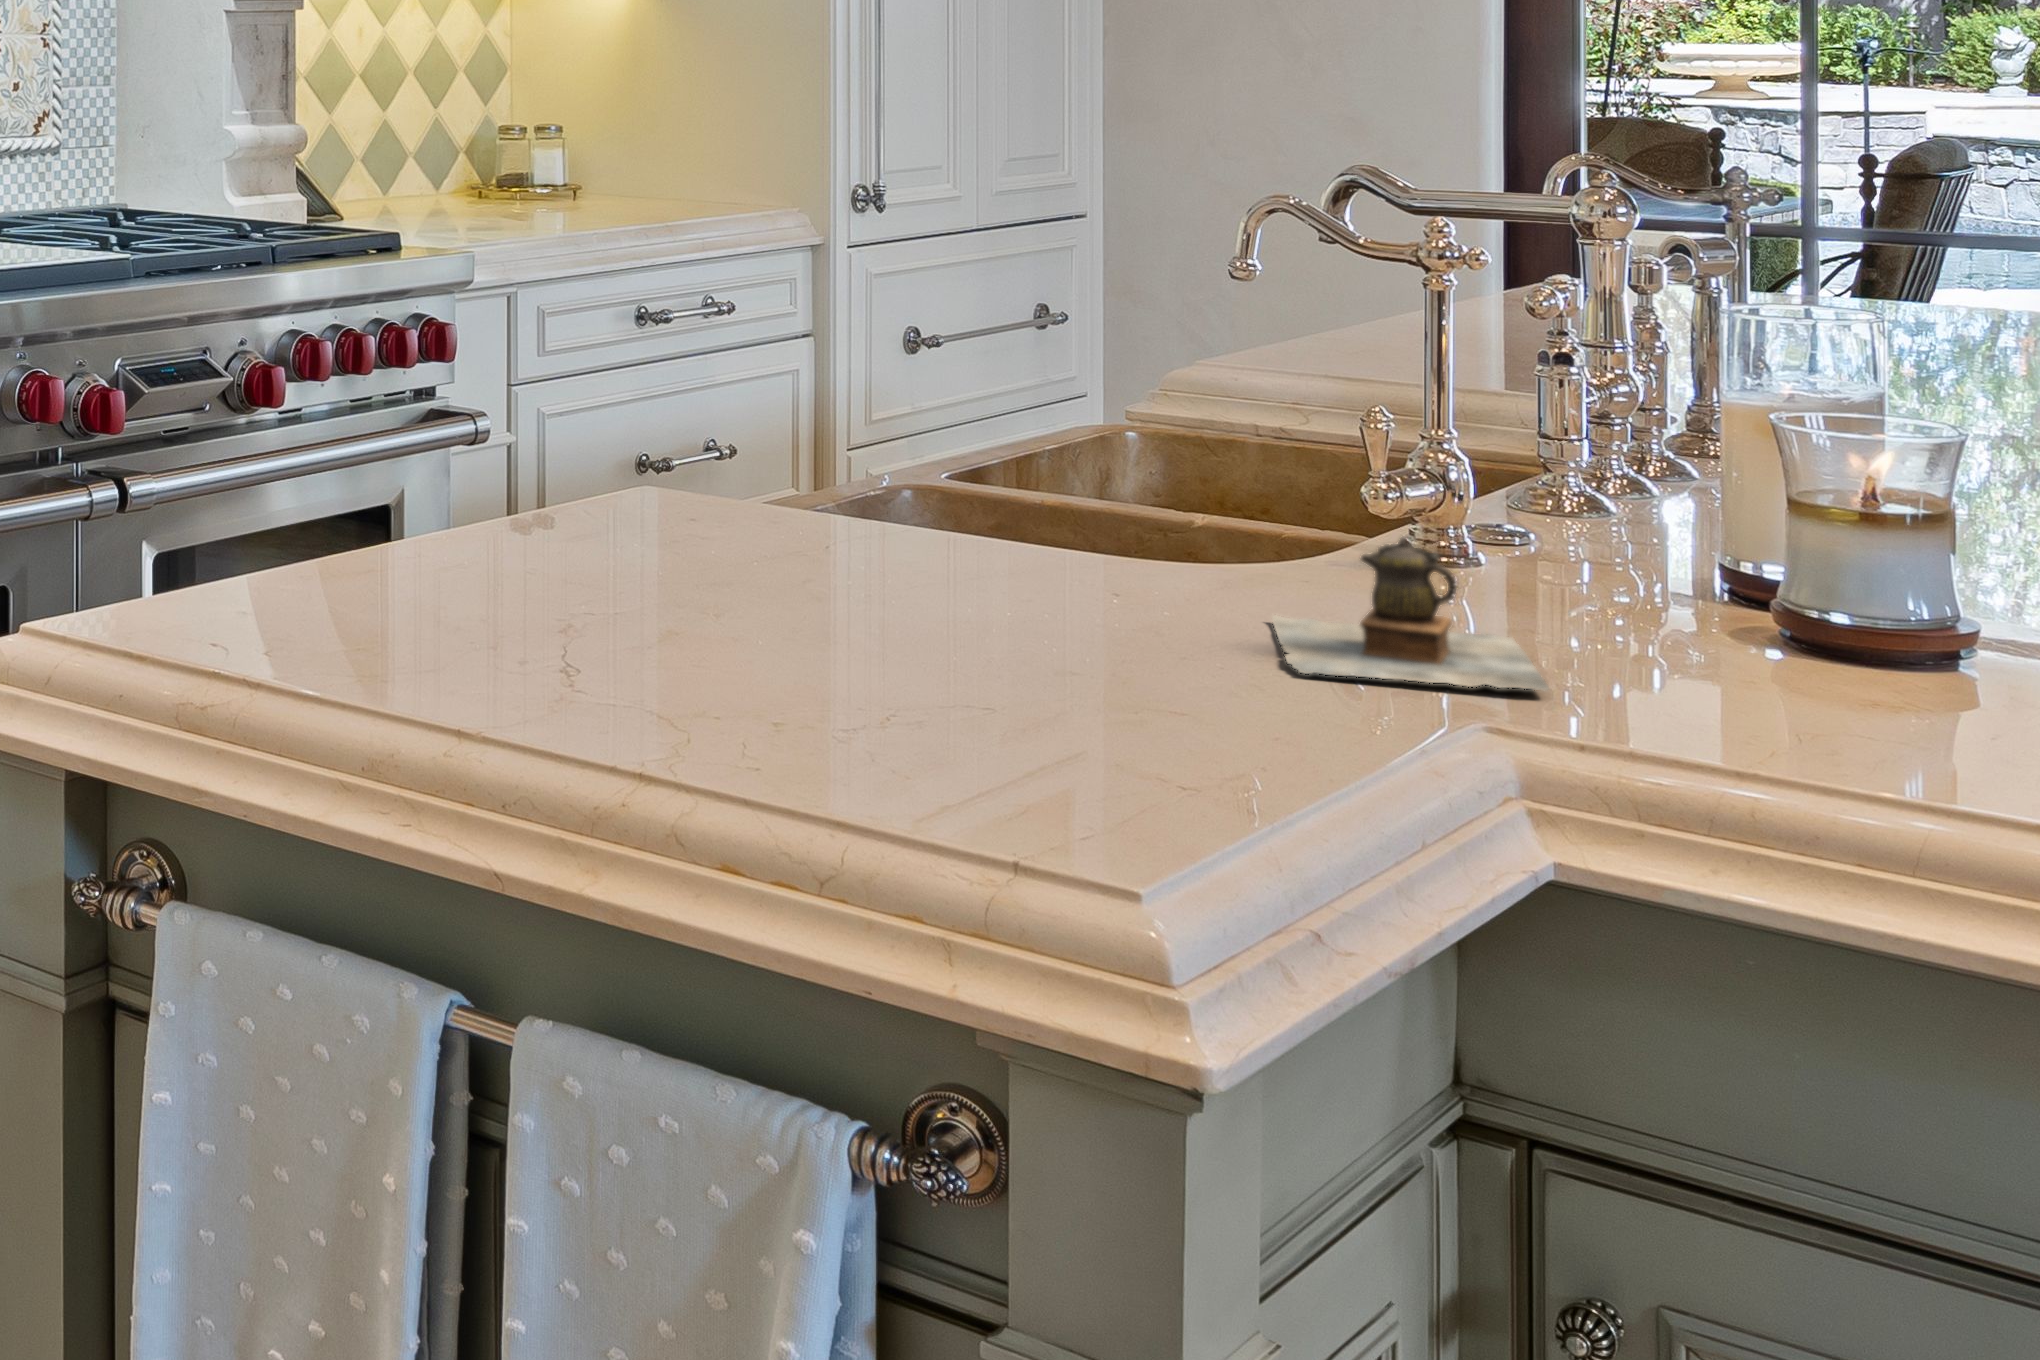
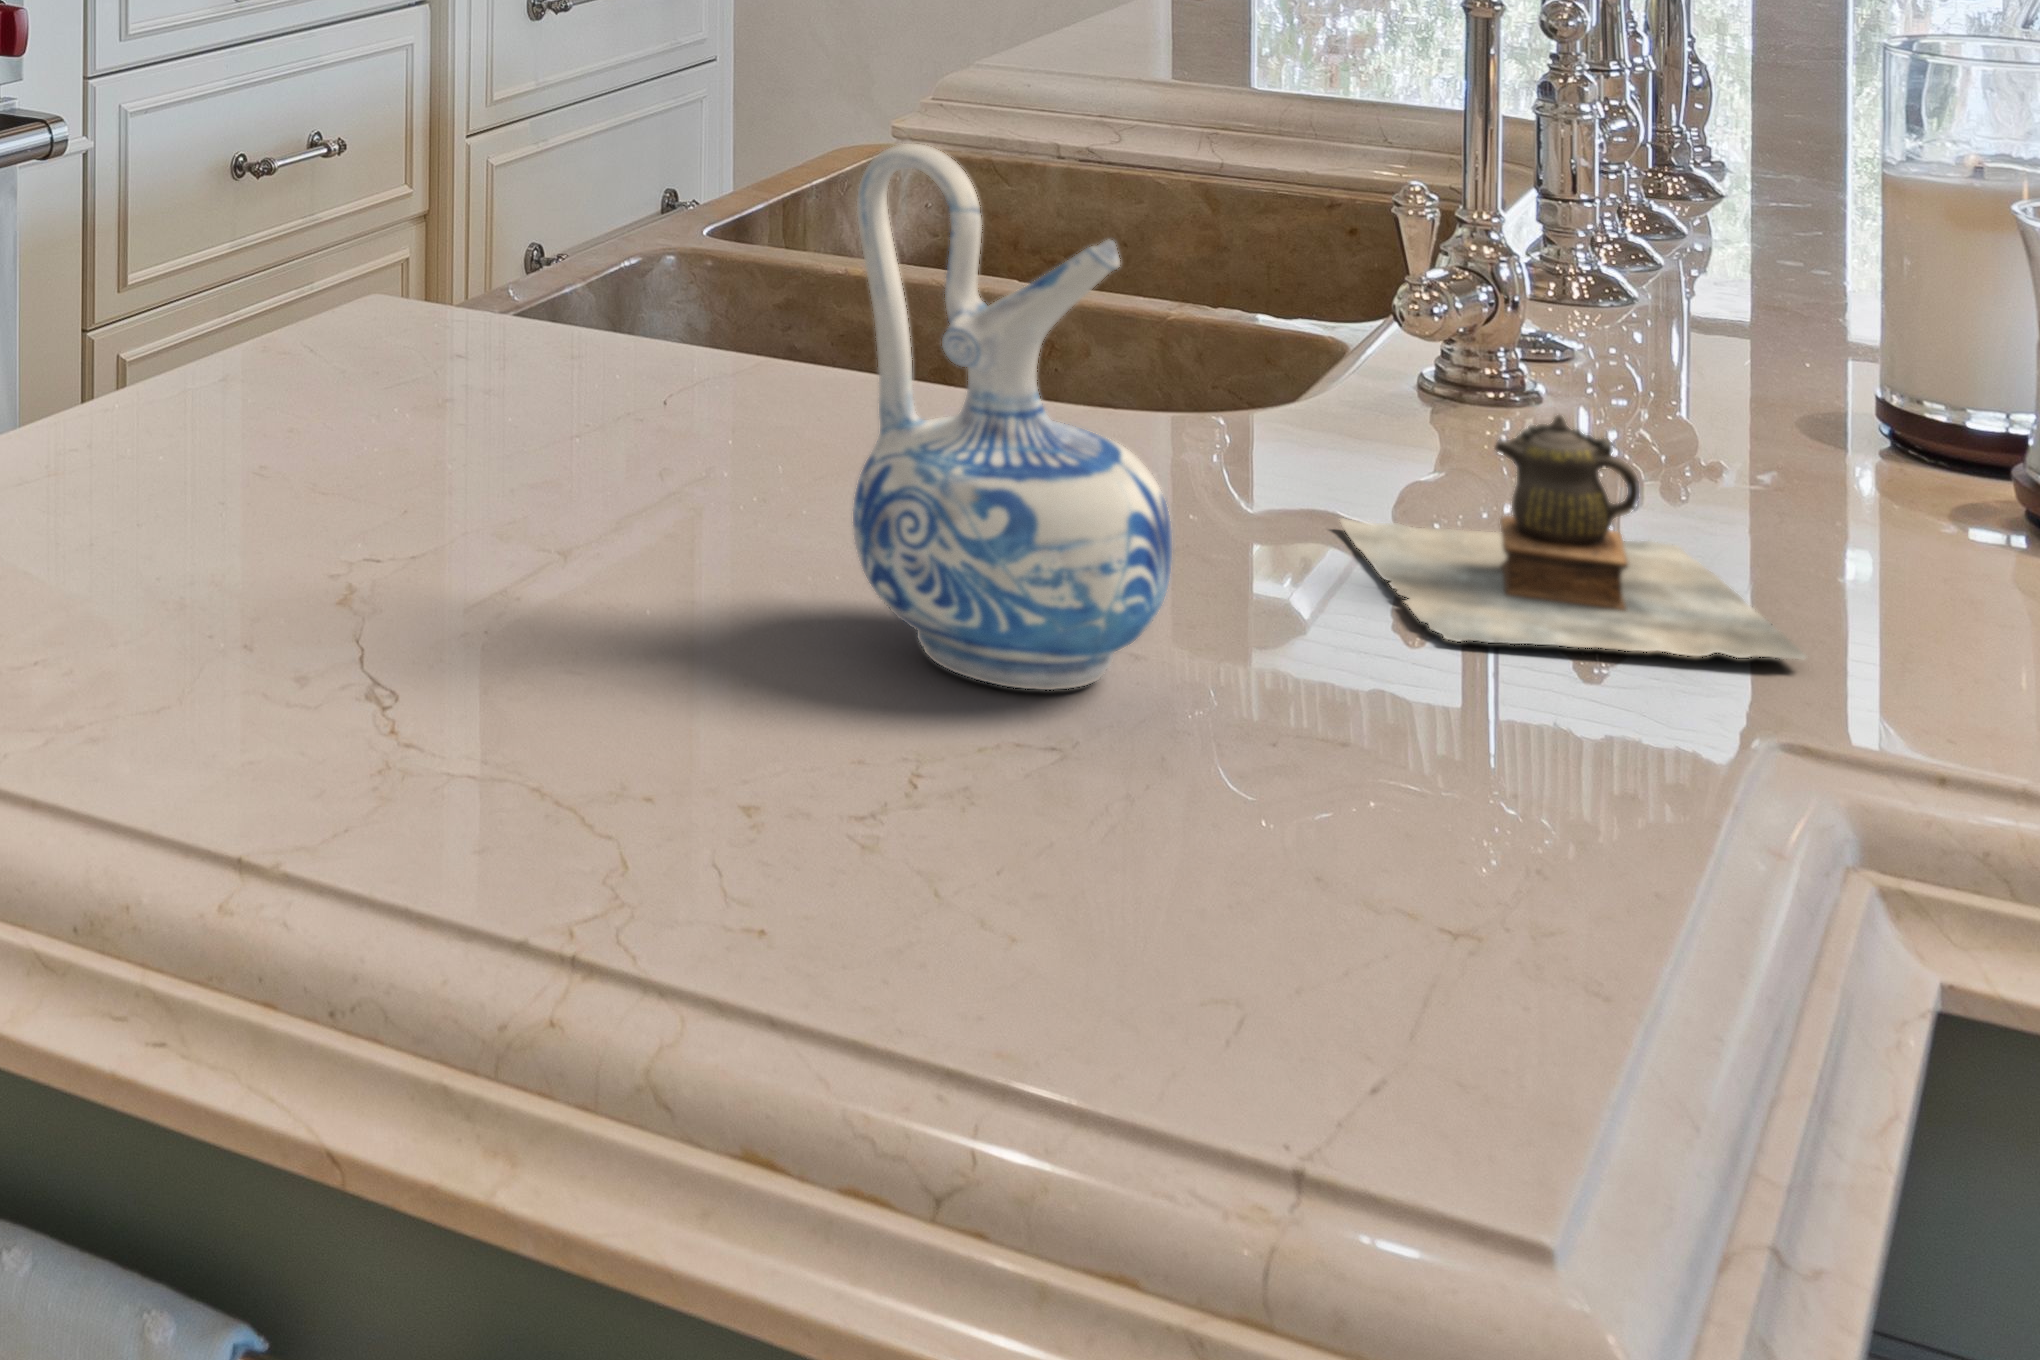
ceramic pitcher: none [887,338,1093,682] -> present [853,144,1172,690]

